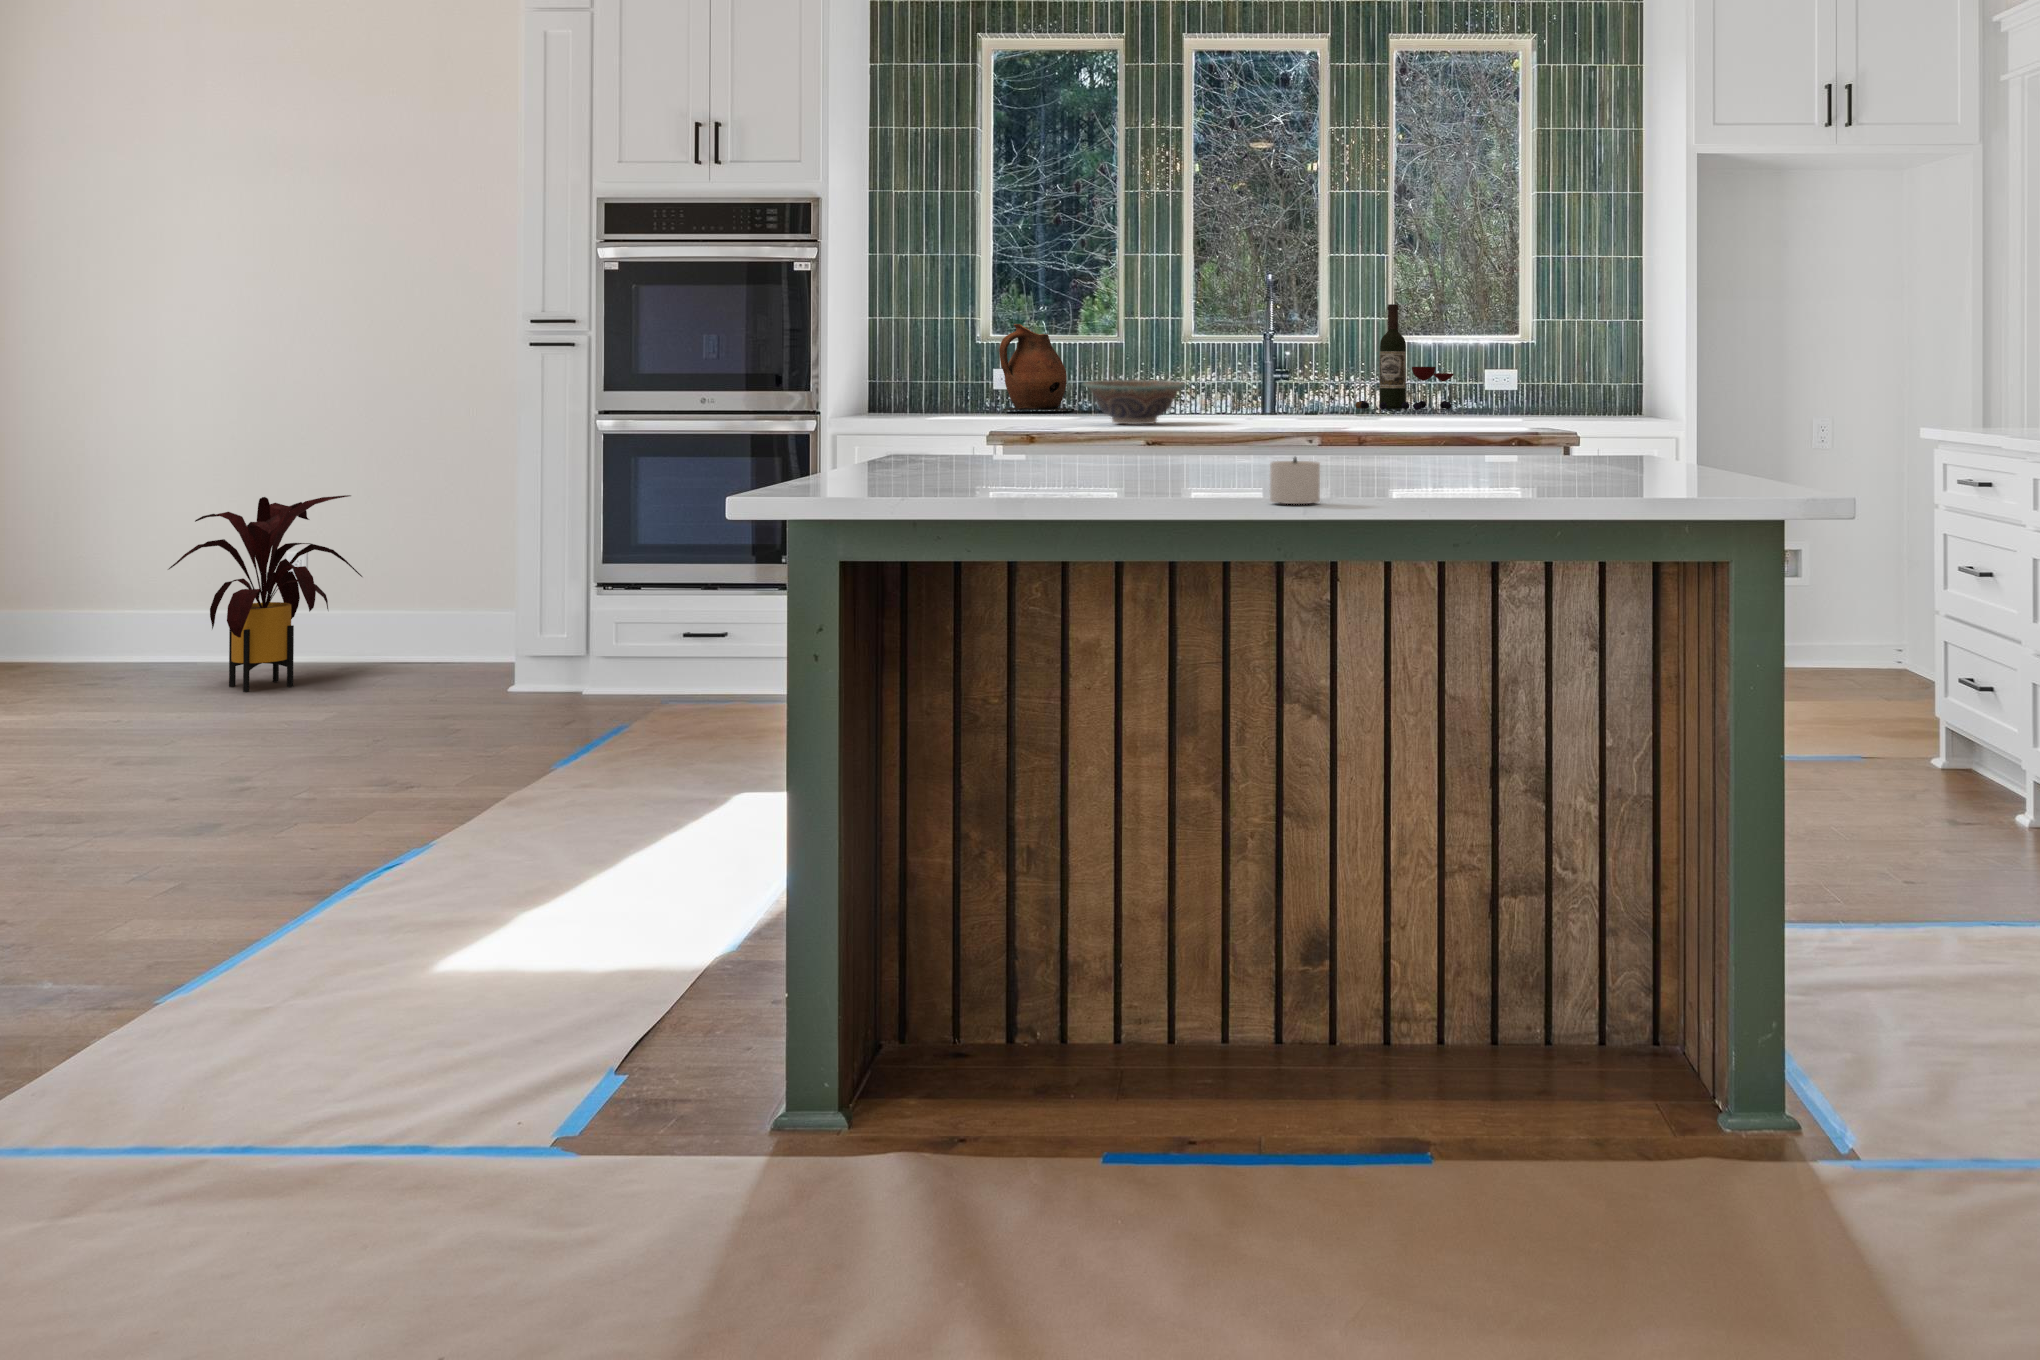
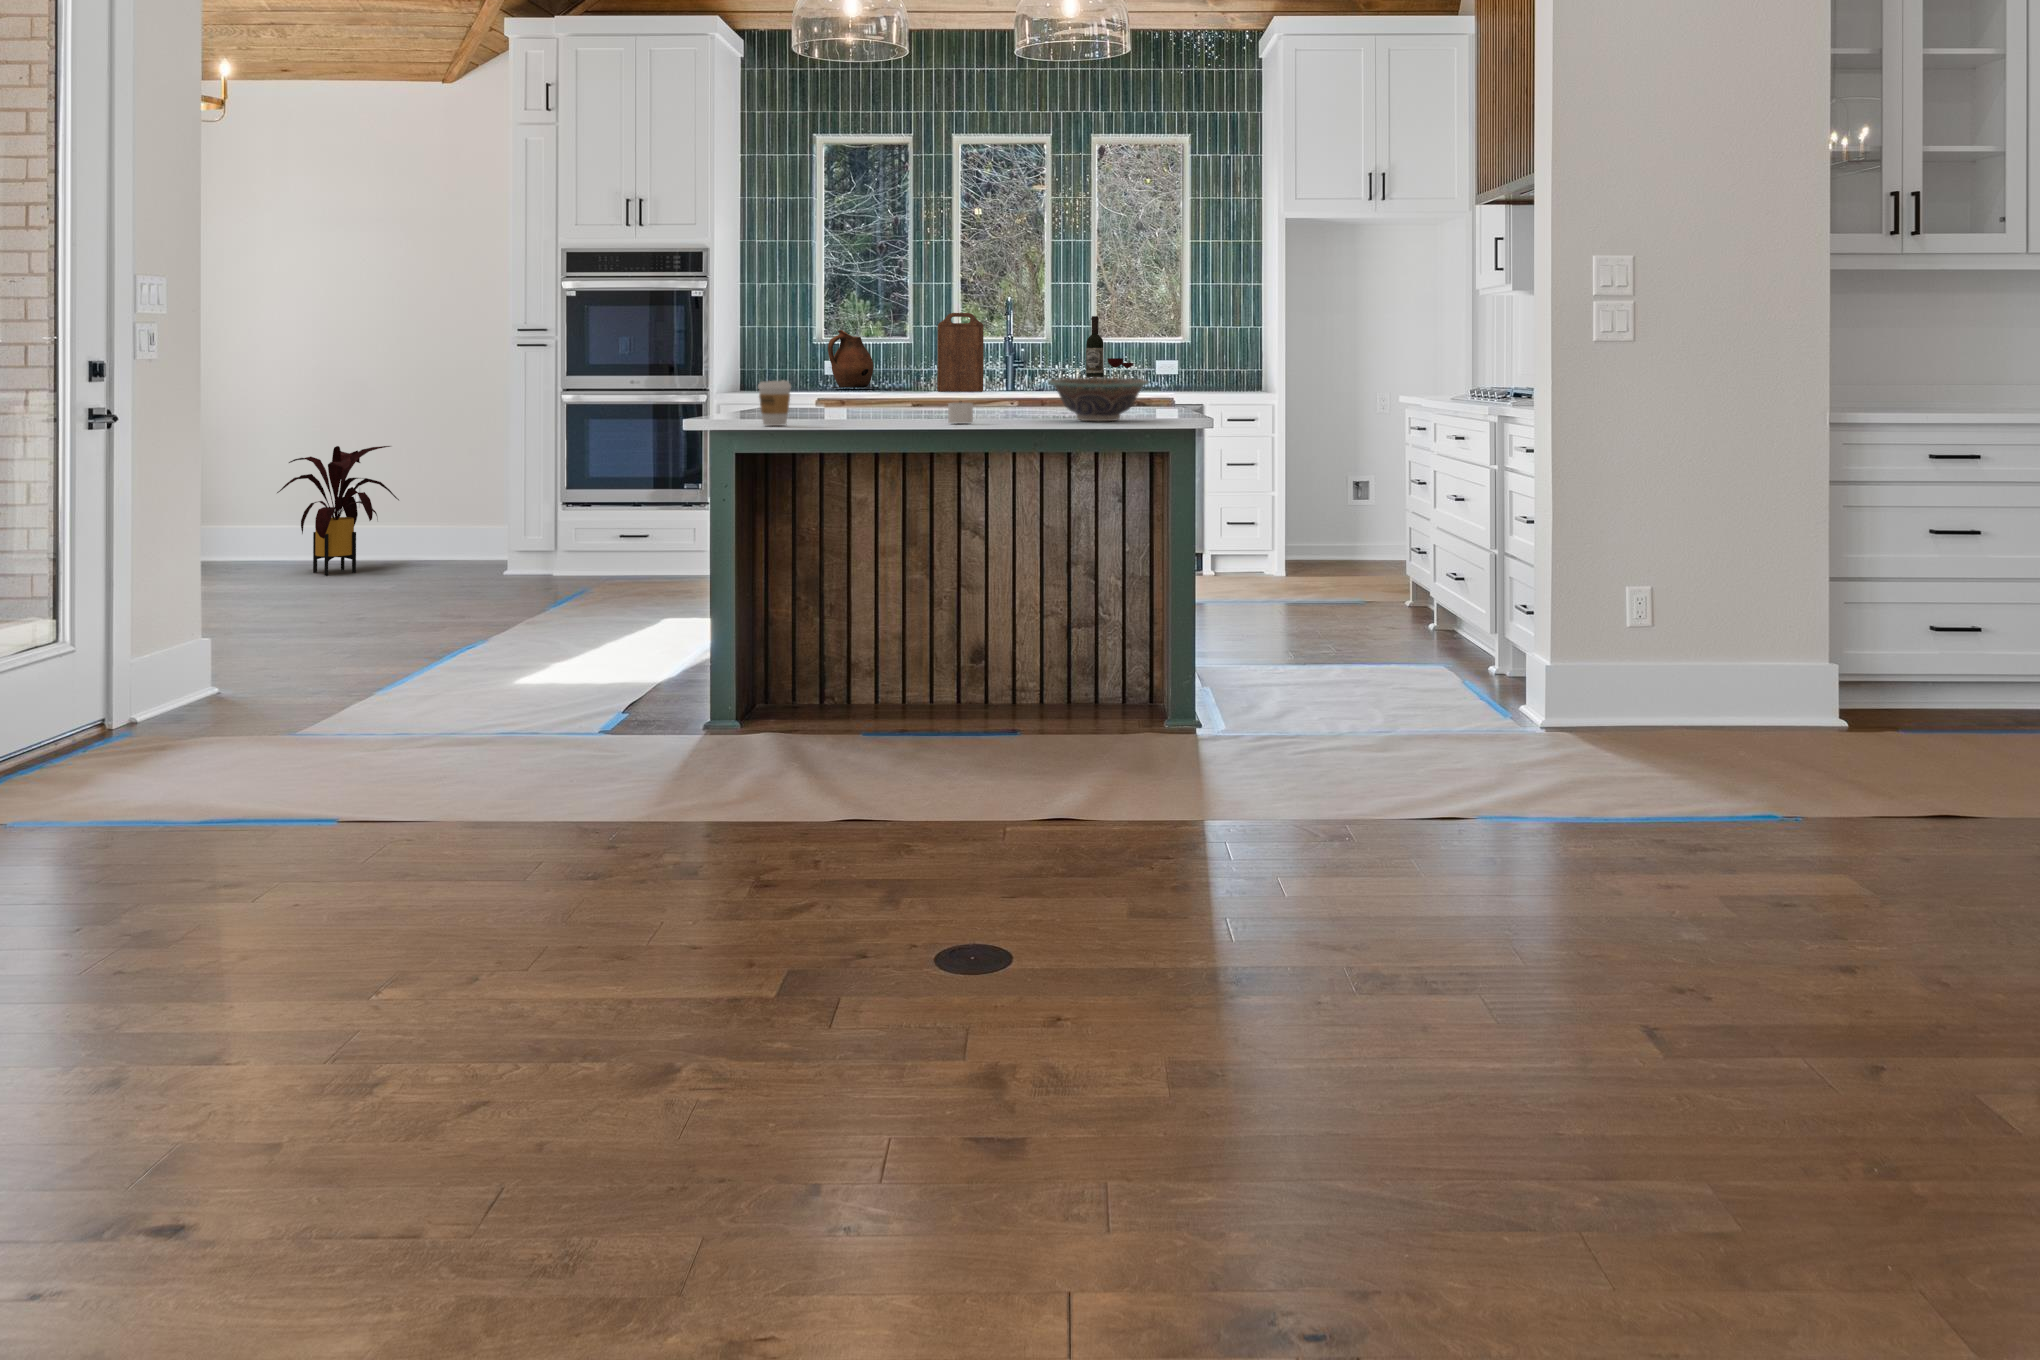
cutting board: none [1168,298,1238,418] -> present [937,313,984,392]
decorative bowl: present [1083,380,1186,424] -> present [1049,377,1149,421]
coffee cup: none [887,415,955,509] -> present [758,380,791,426]

